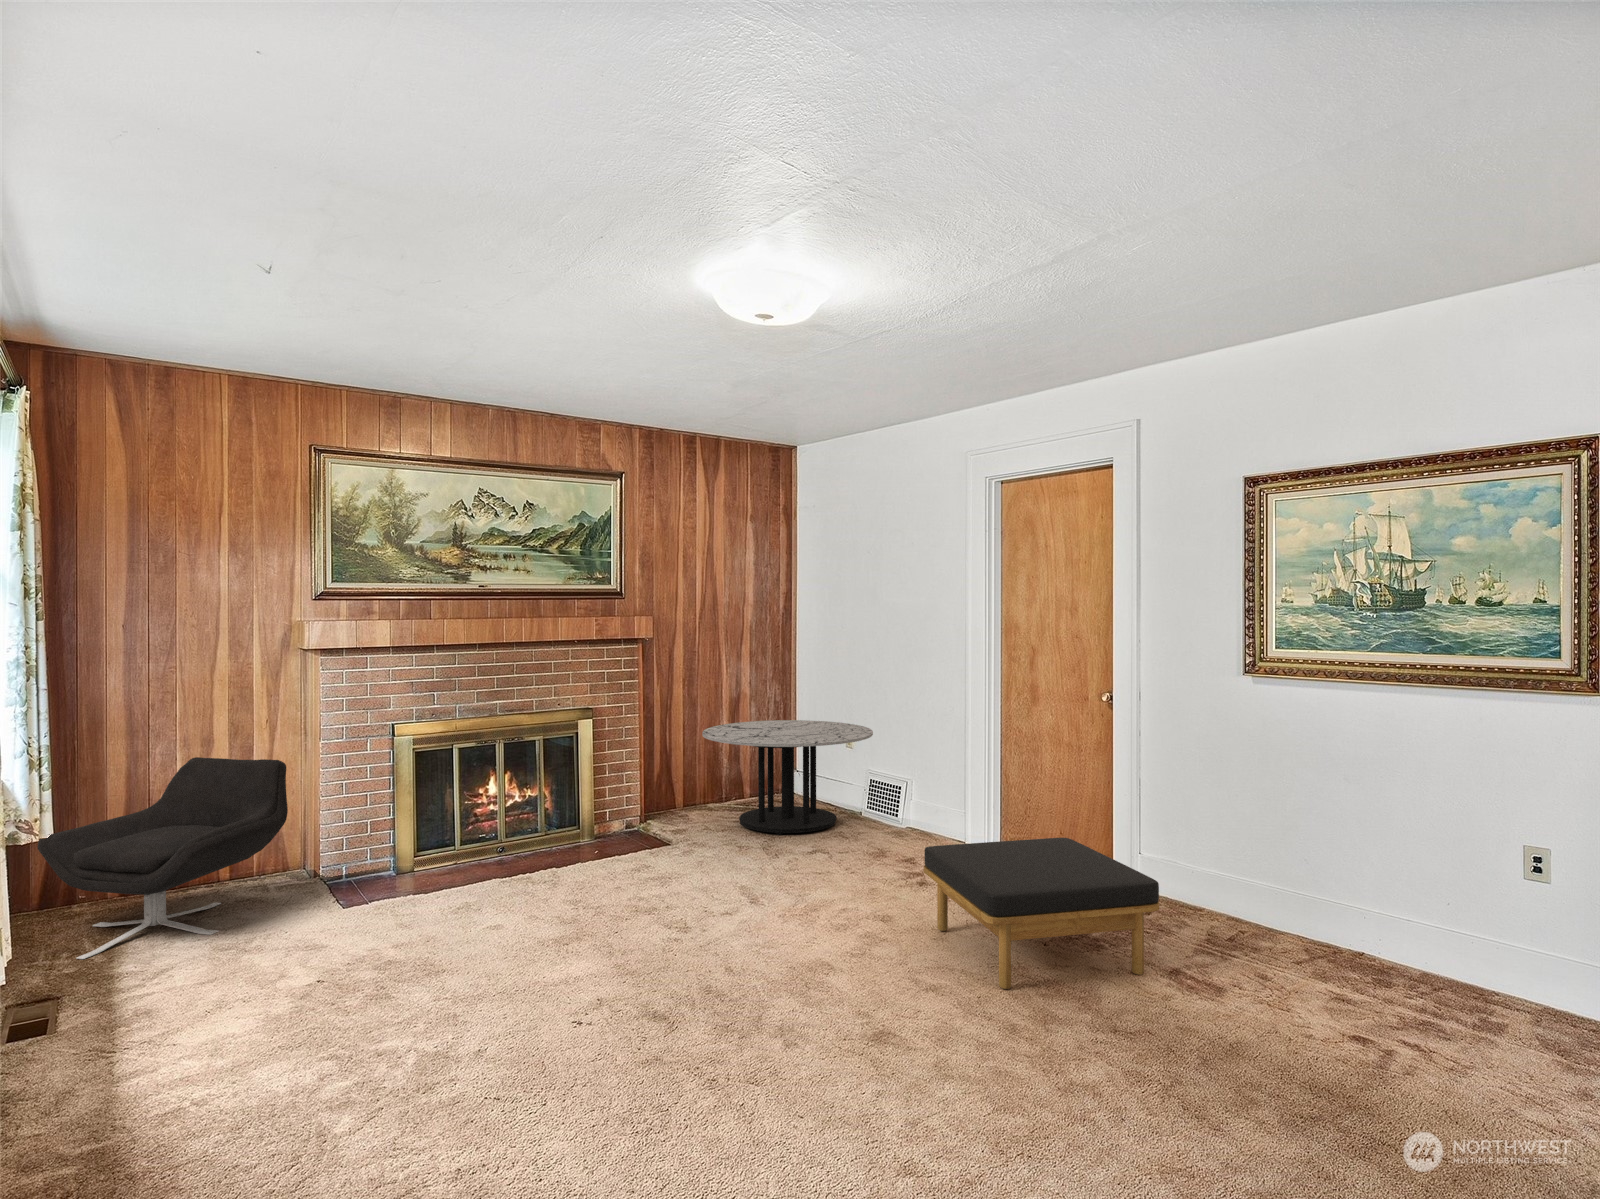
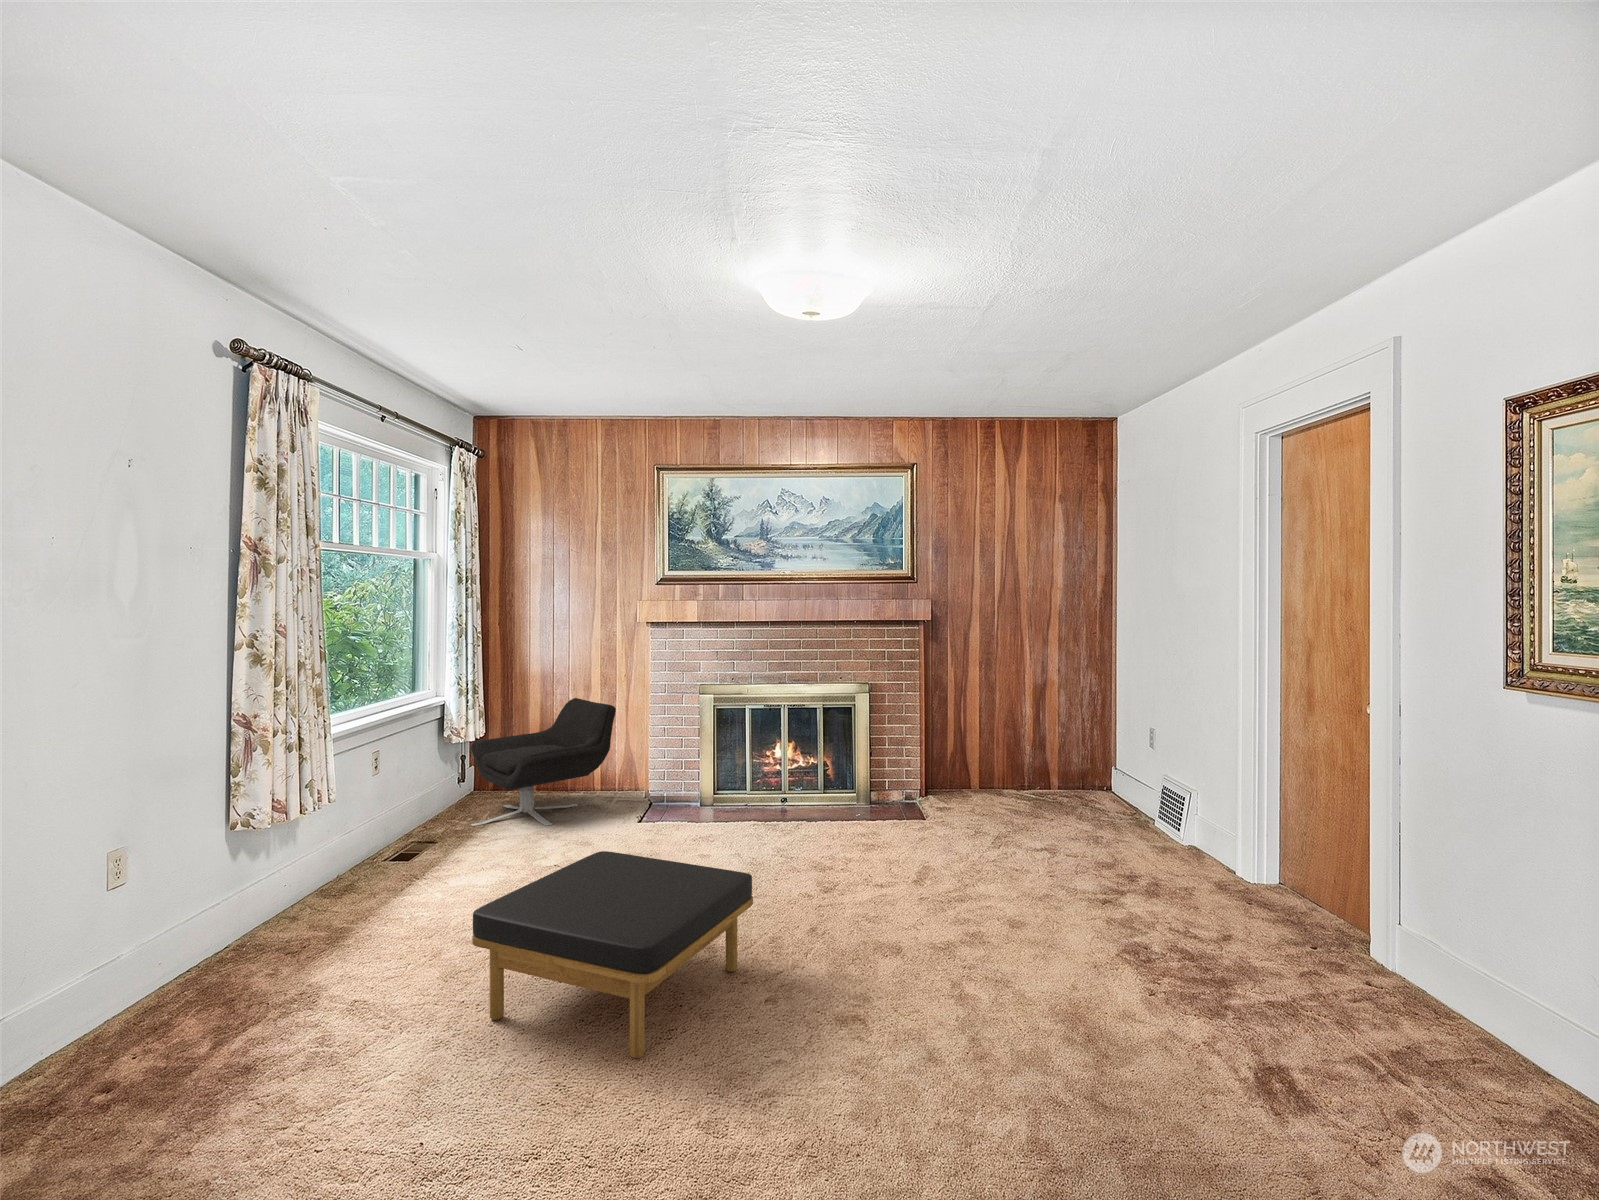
coffee table: present [702,720,873,835] -> none [972,710,1162,834]
ottoman: present [924,838,1159,989] -> present [472,851,753,1058]

